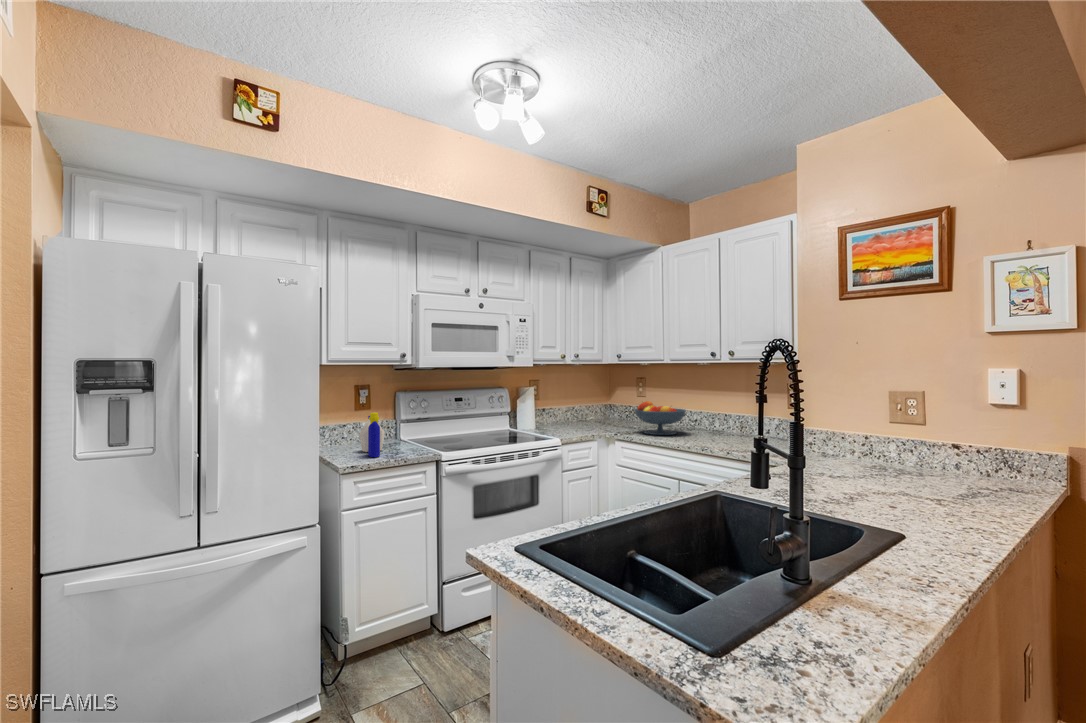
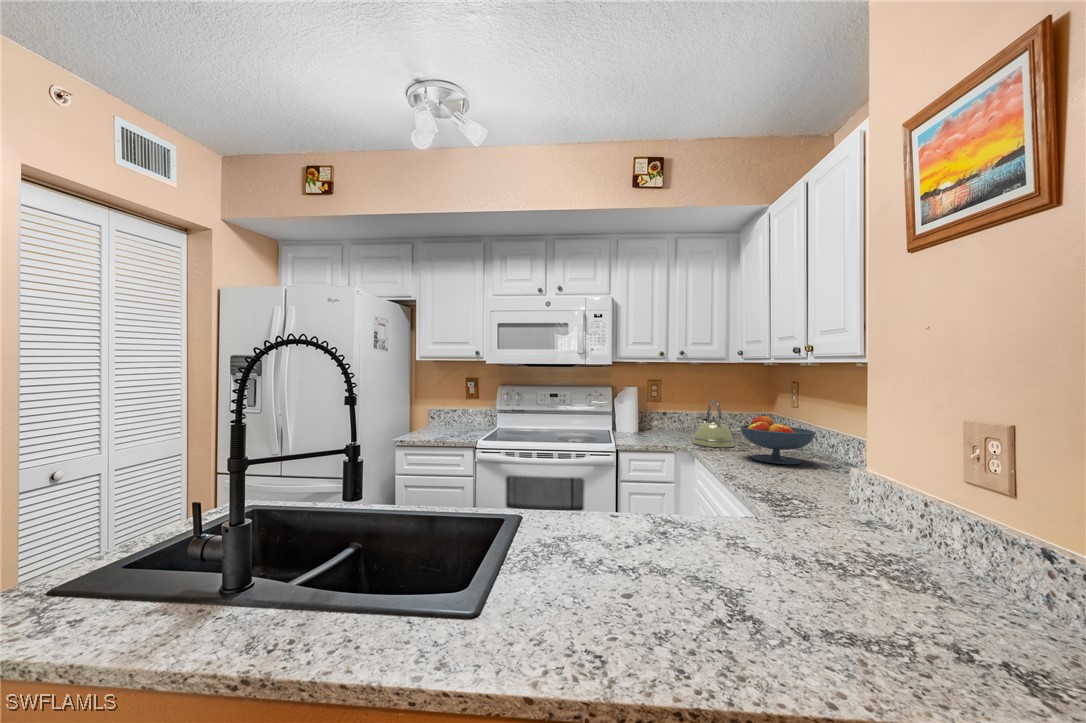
kettle: none [577,392,610,430] -> present [693,400,734,448]
bottle: present [359,413,385,457] -> none [433,399,462,436]

